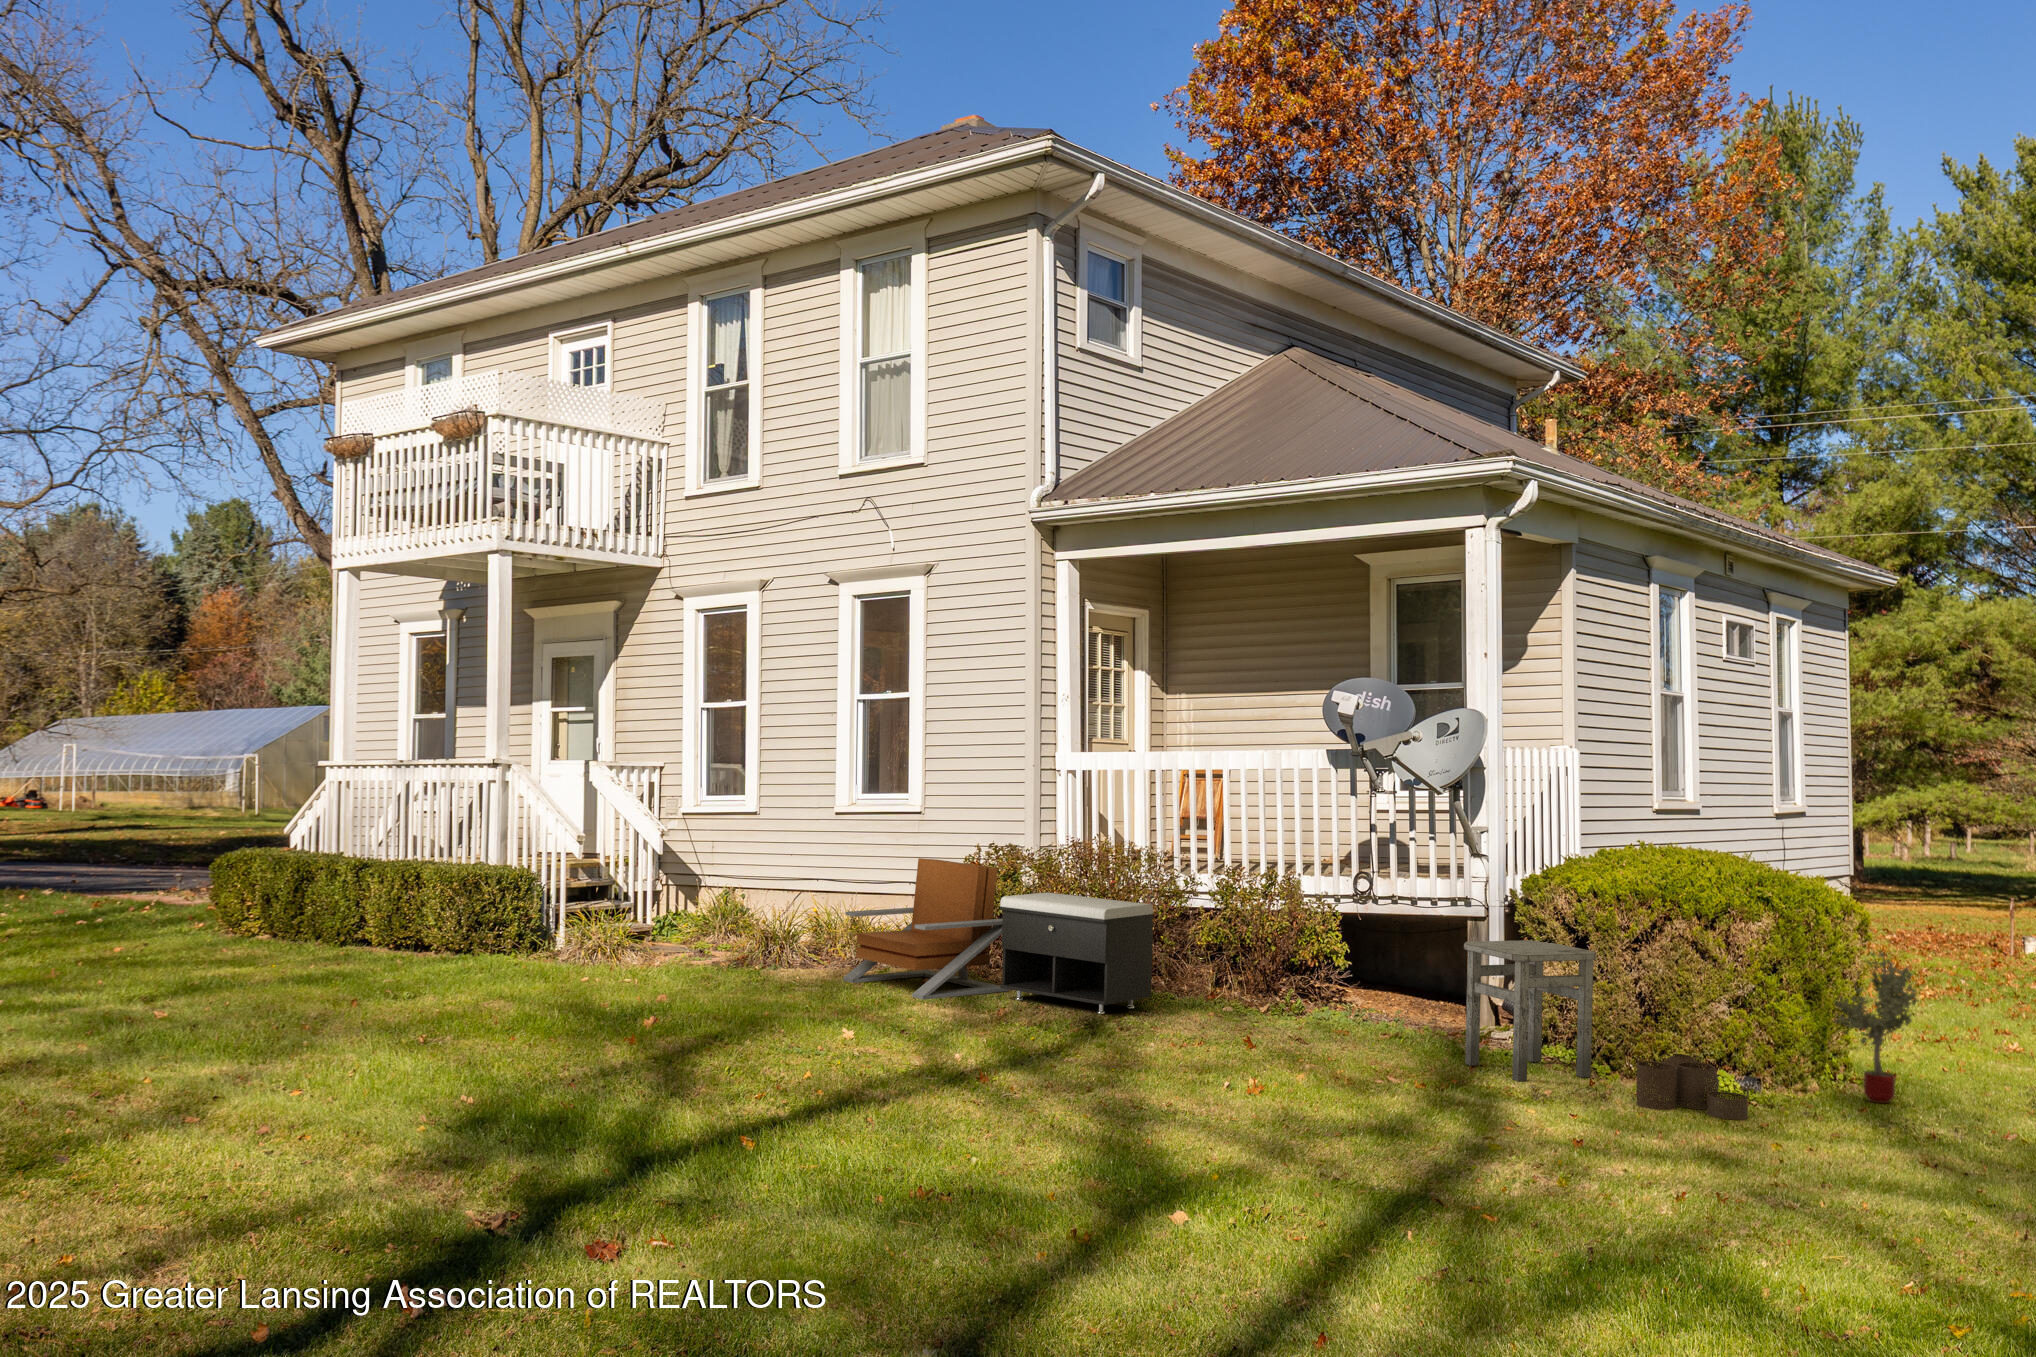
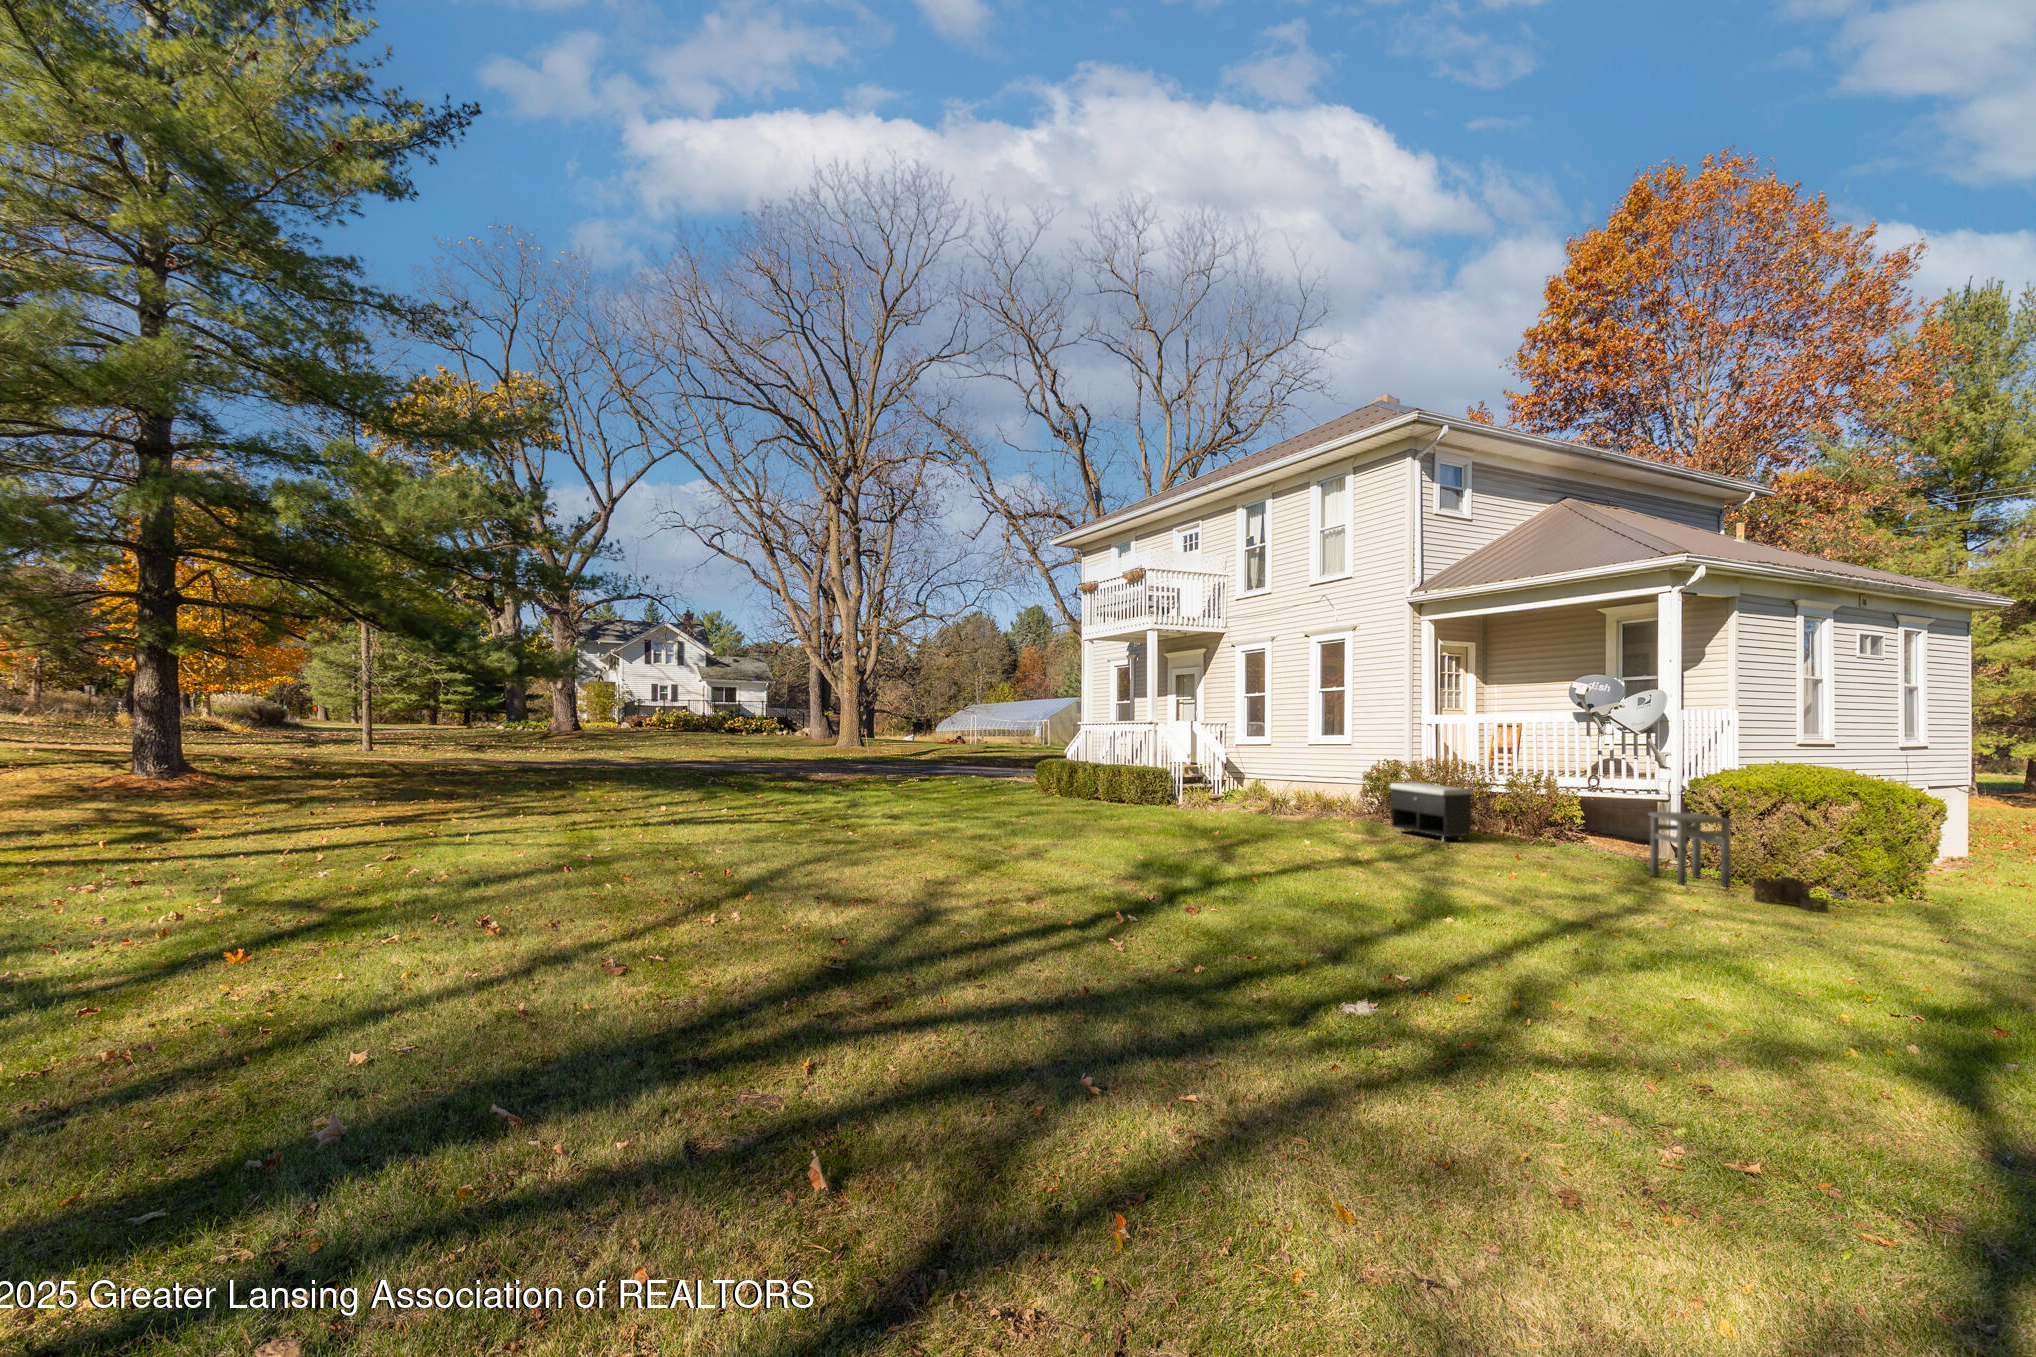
lounge chair: present [843,858,1008,1000] -> none [1312,765,1398,830]
potted tree: present [1832,952,1919,1103] -> none [1896,826,1968,914]

